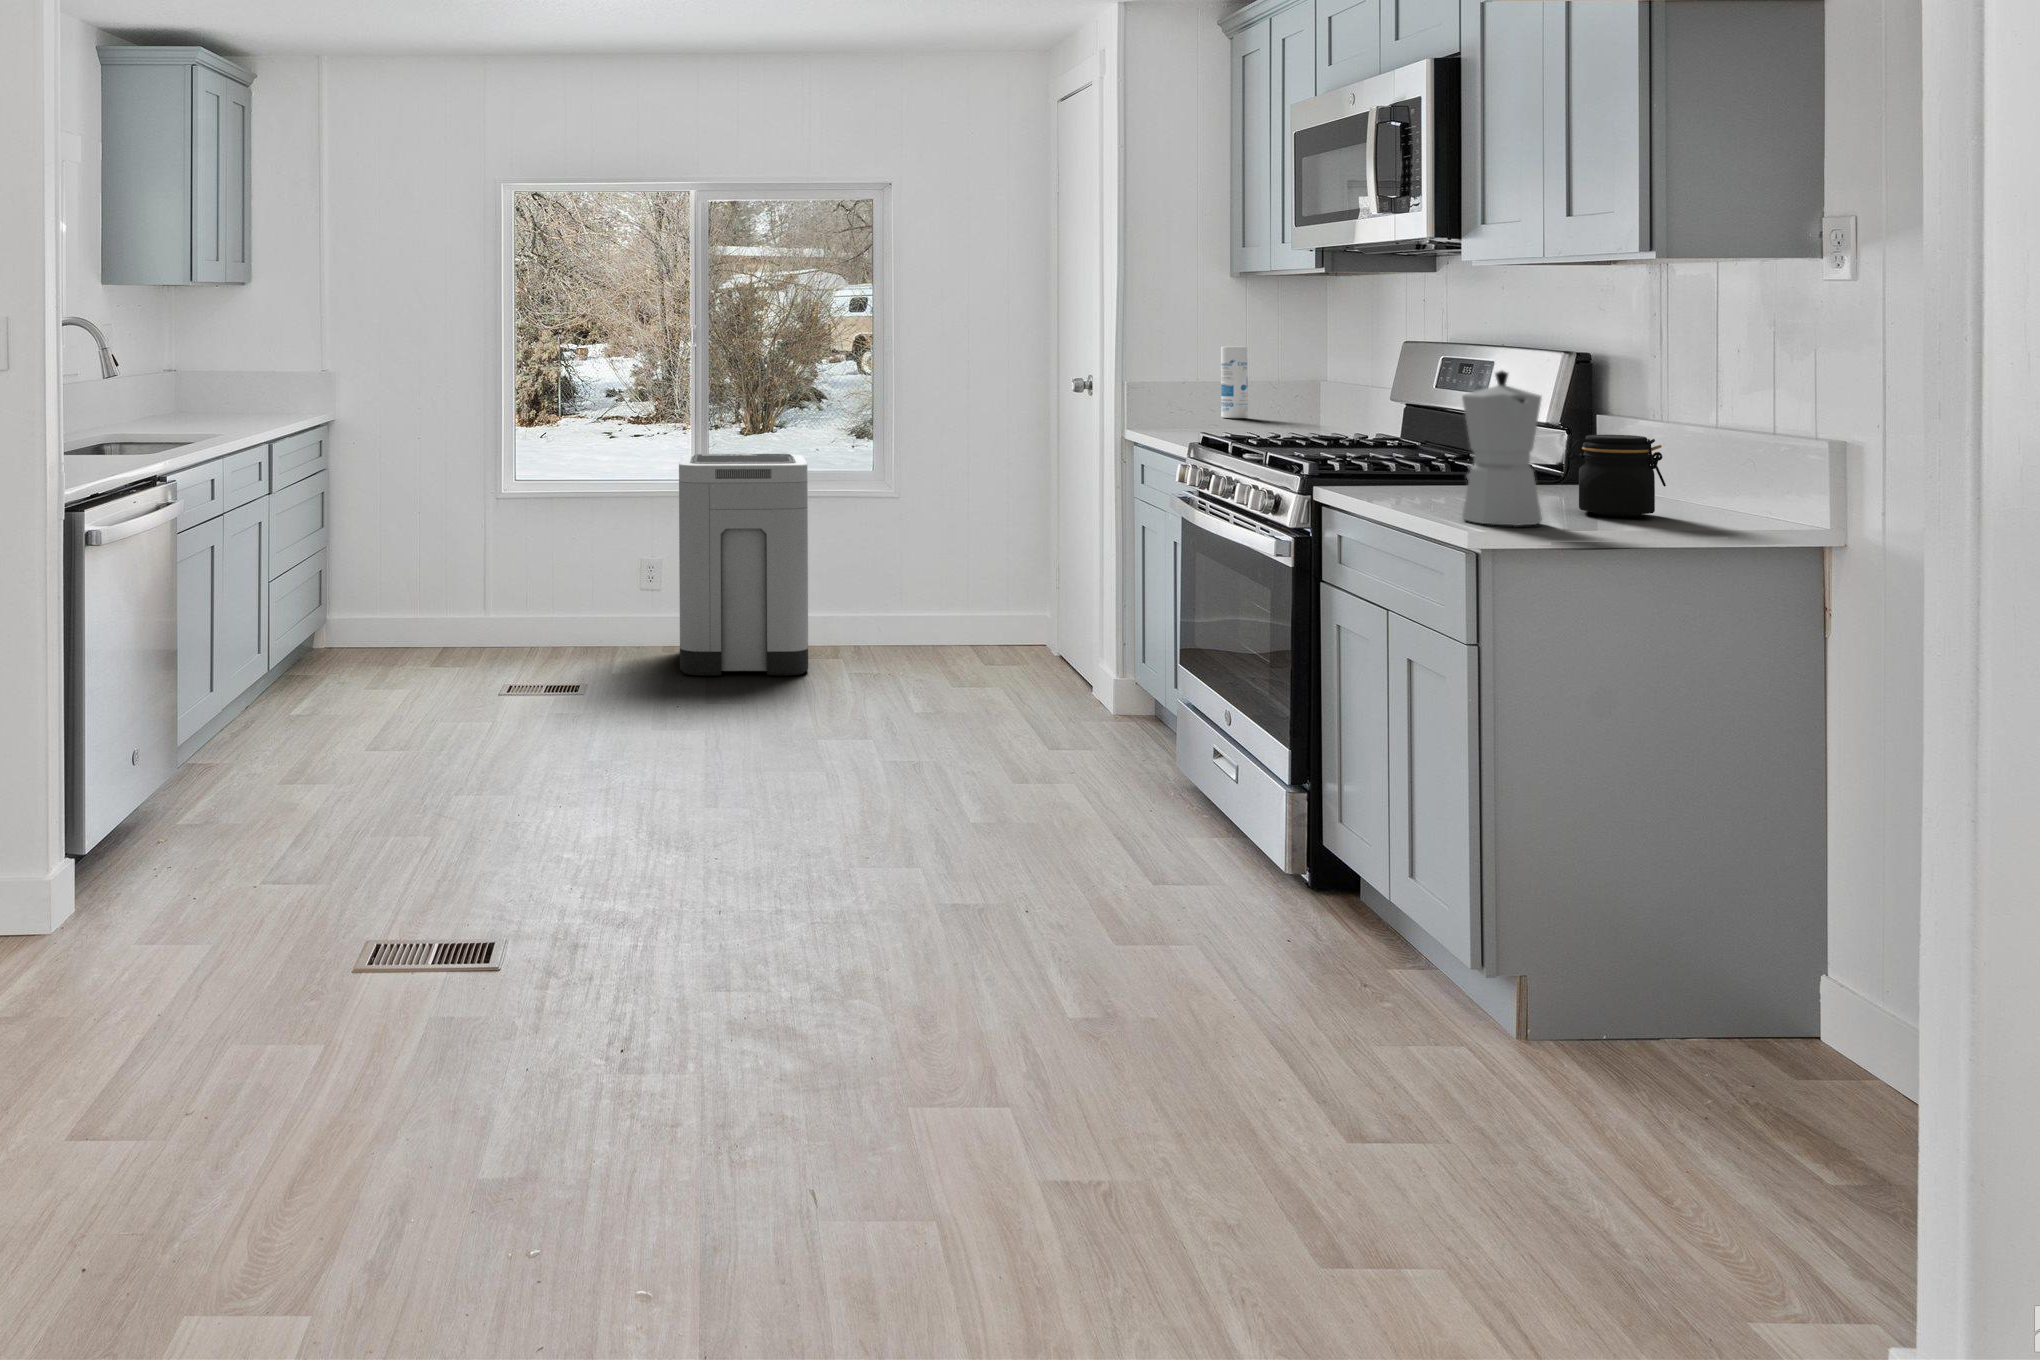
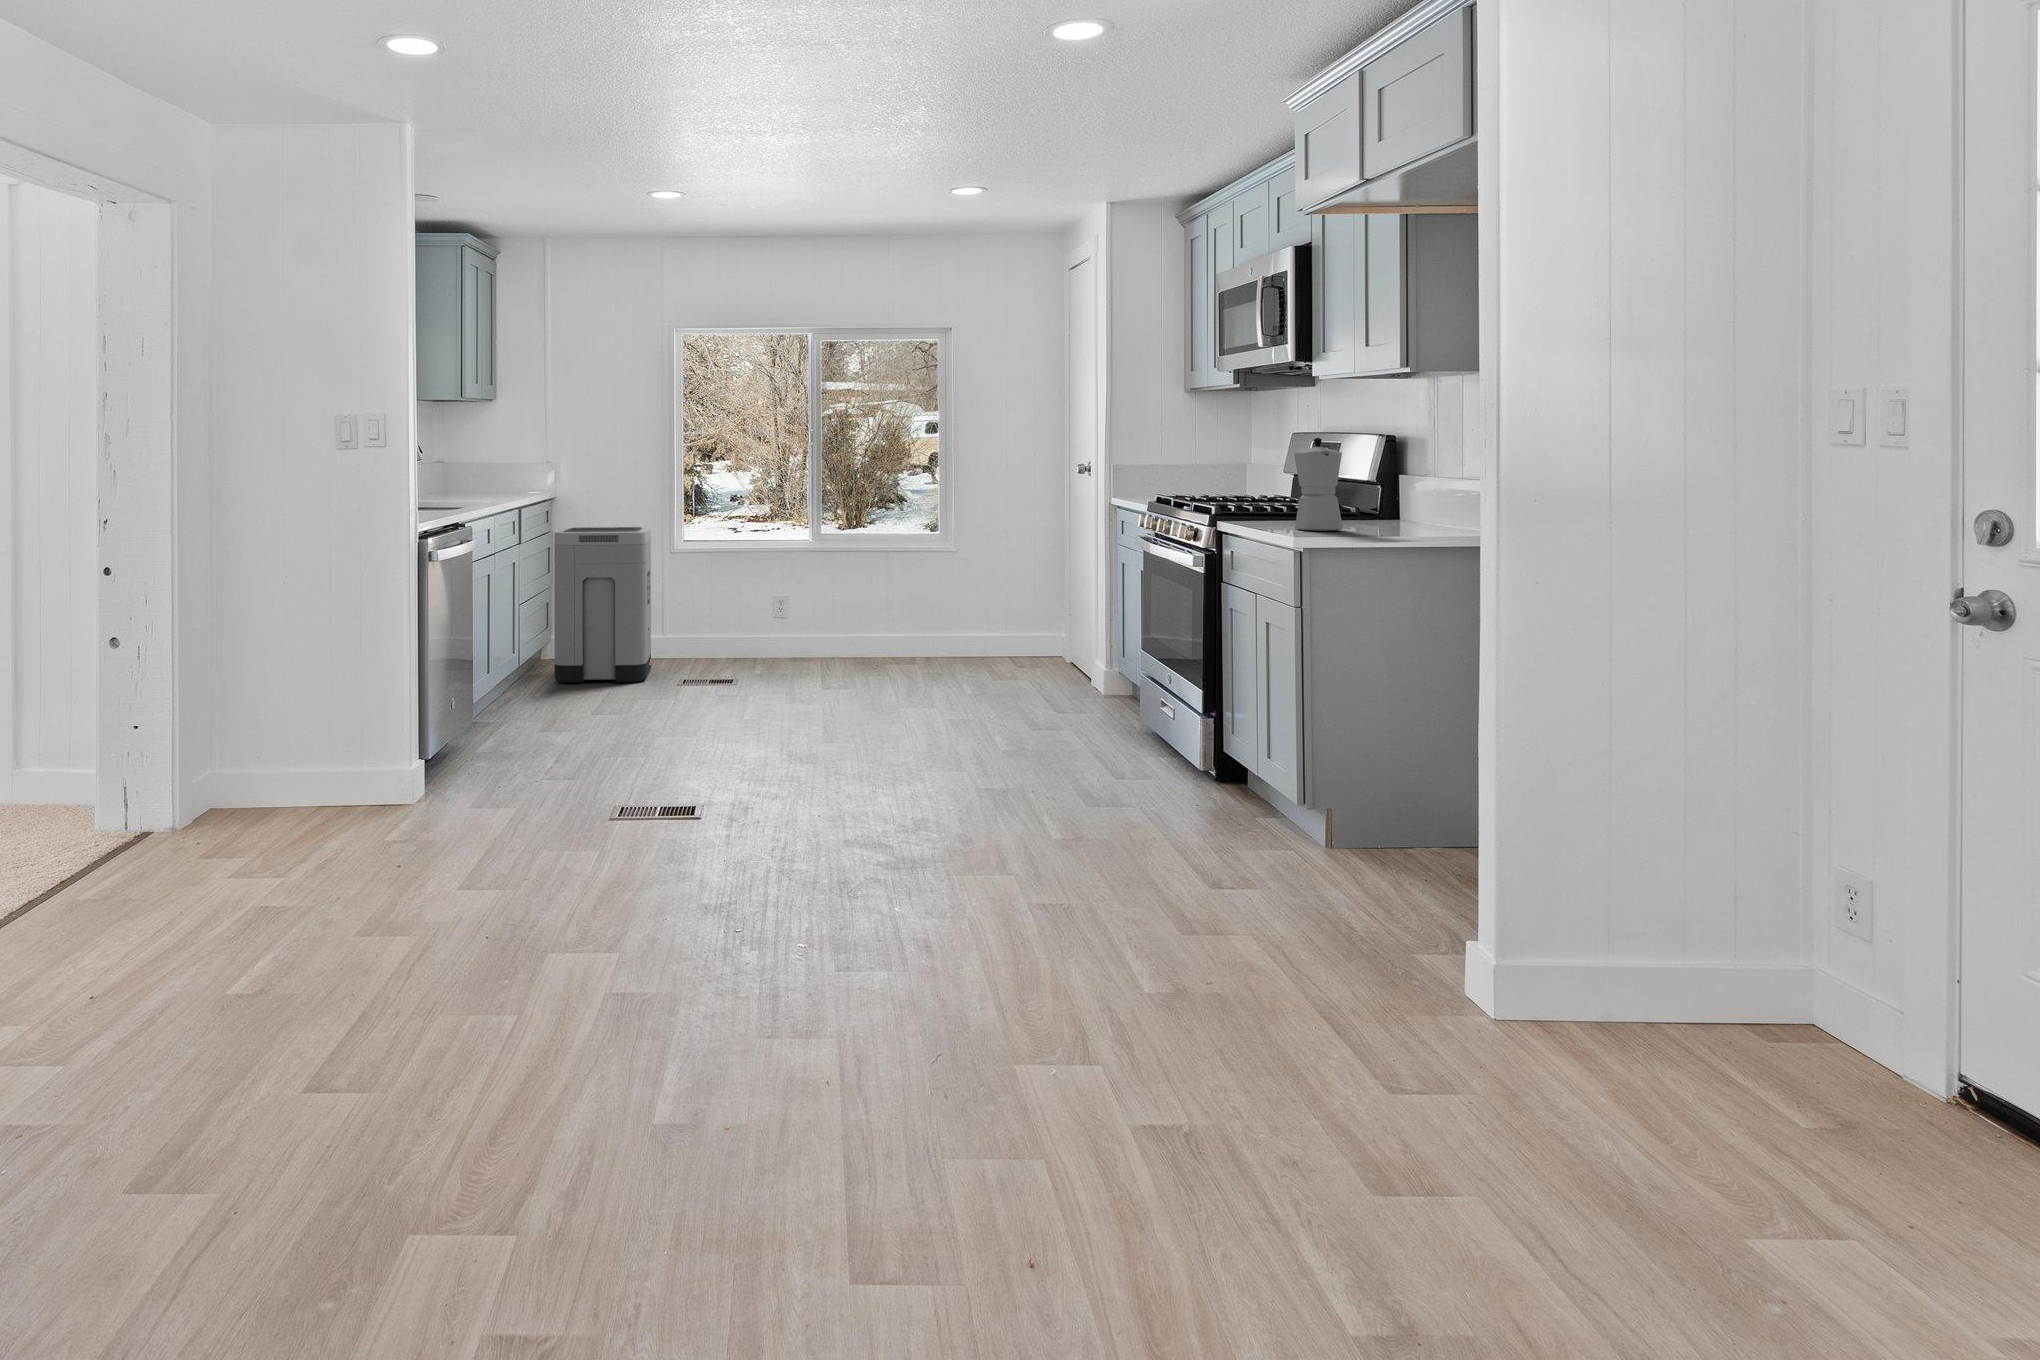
canister: present [1221,347,1248,418] -> none [1178,444,1197,493]
jar: present [1567,435,1666,516] -> none [1364,480,1422,529]
trash can: present [679,454,808,675] -> present [554,527,651,683]

